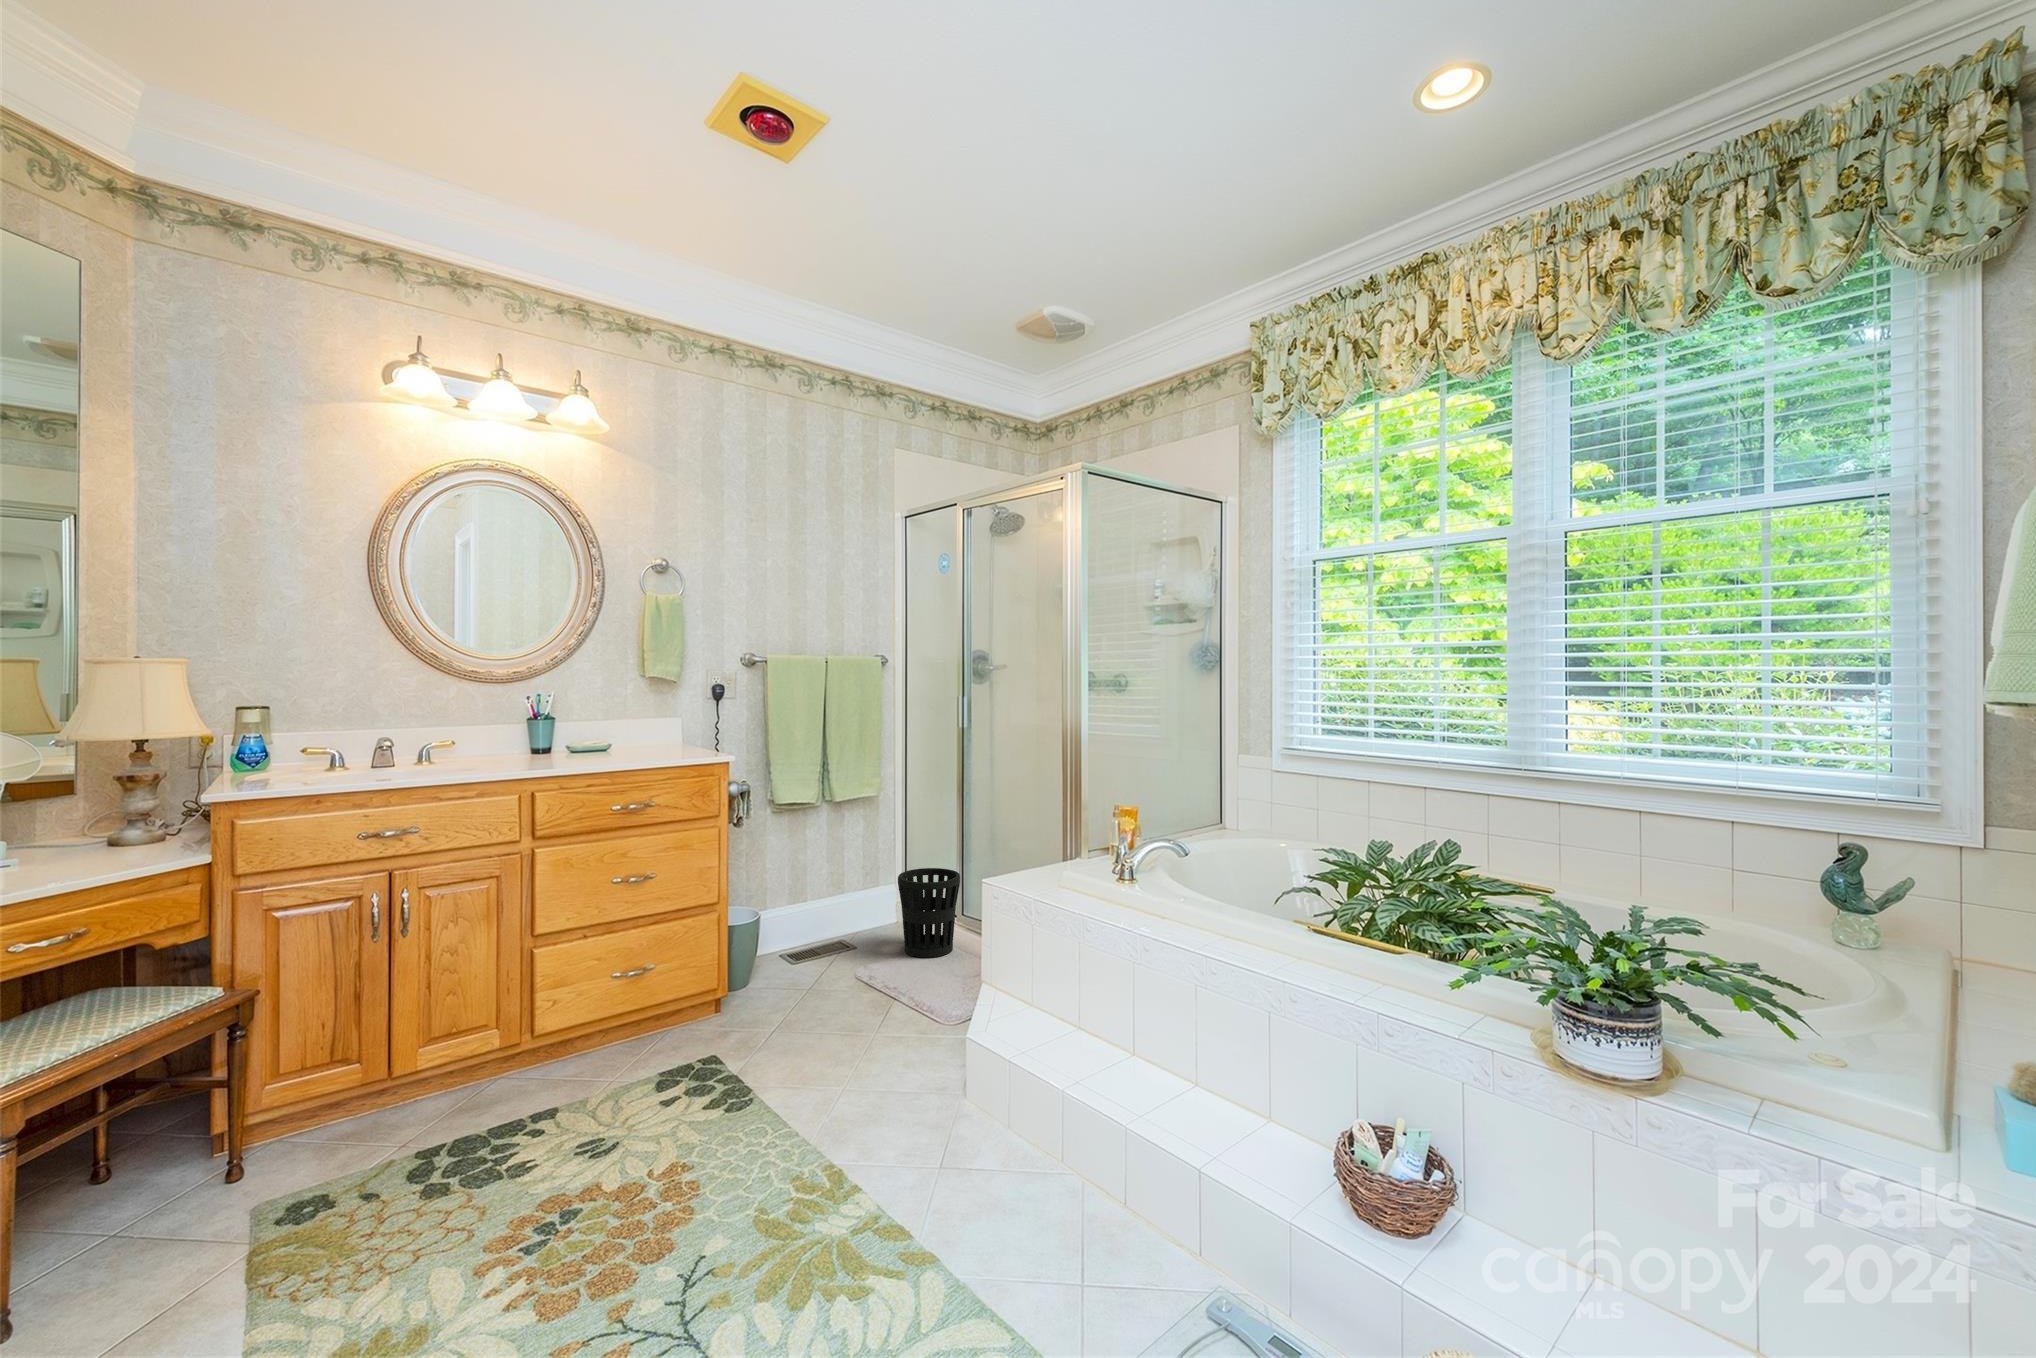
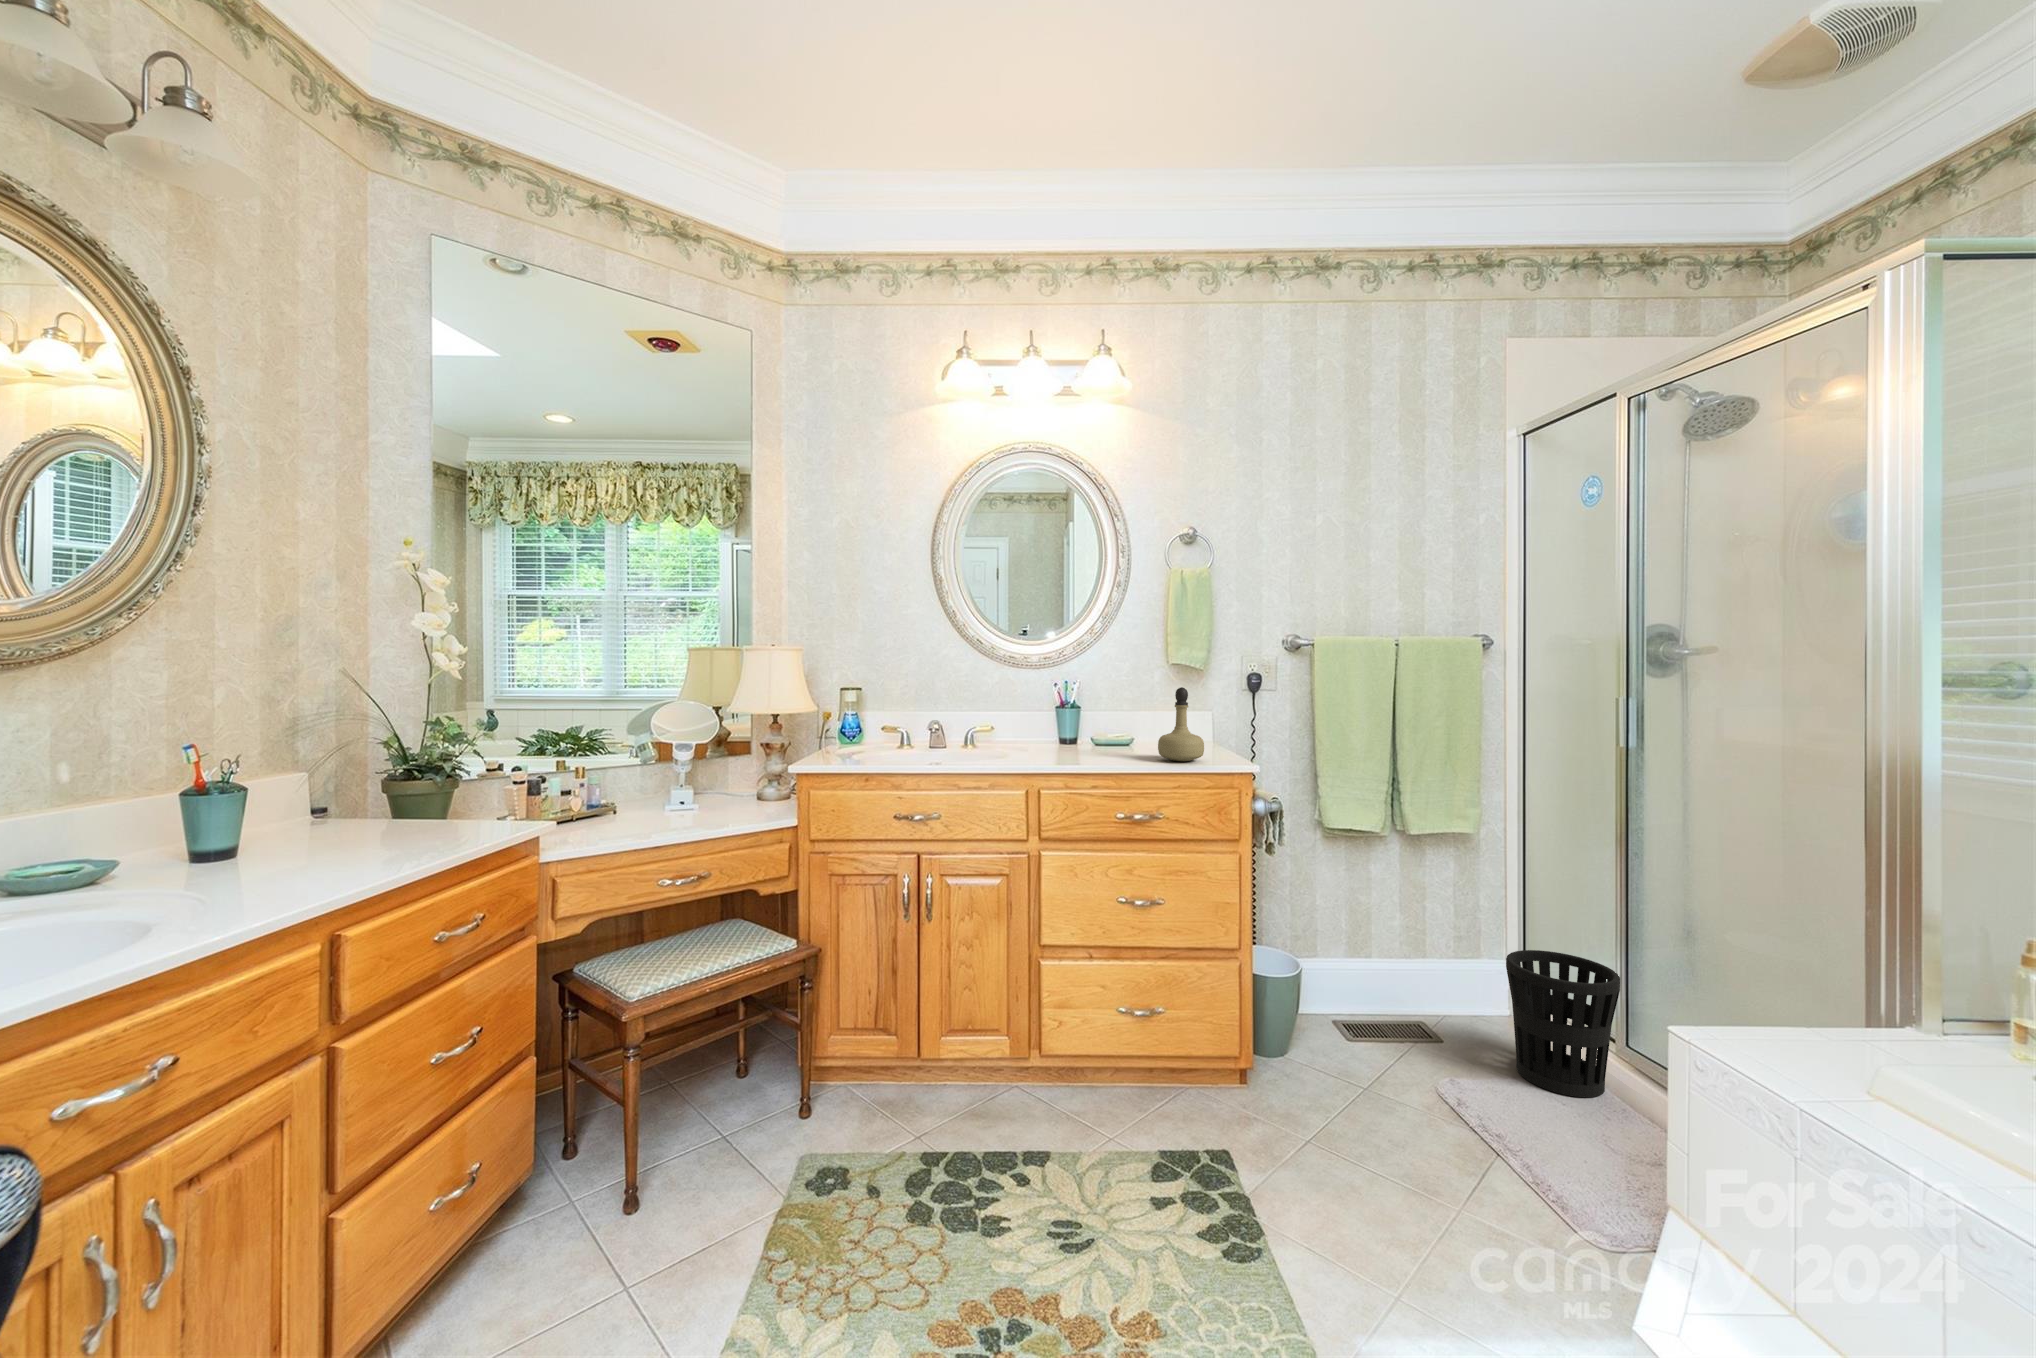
perfume bottle: none [642,696,684,758] -> present [1158,687,1204,761]

